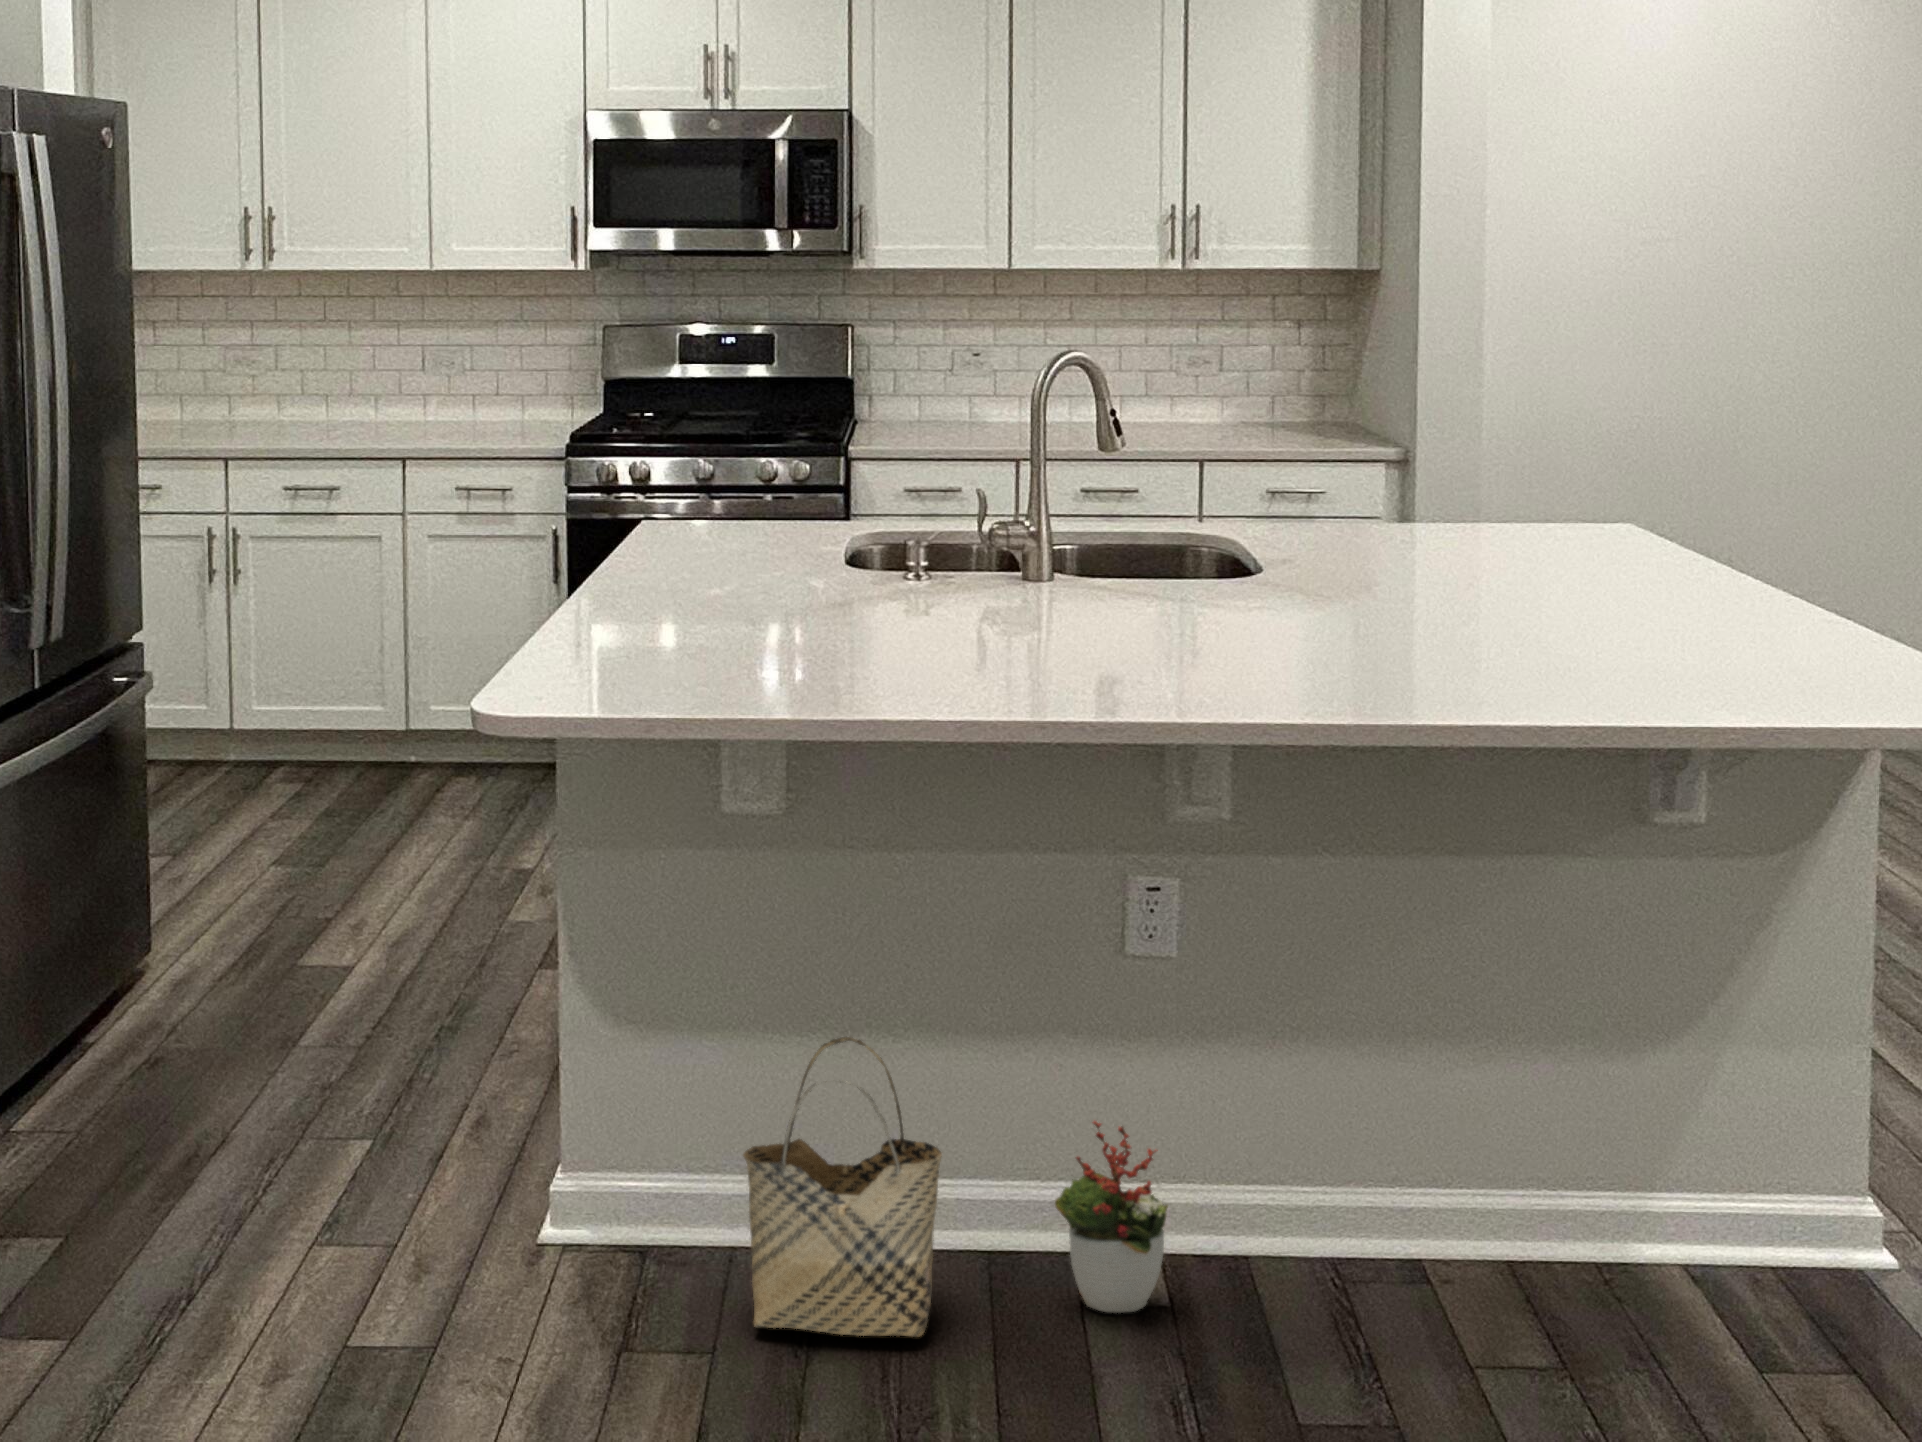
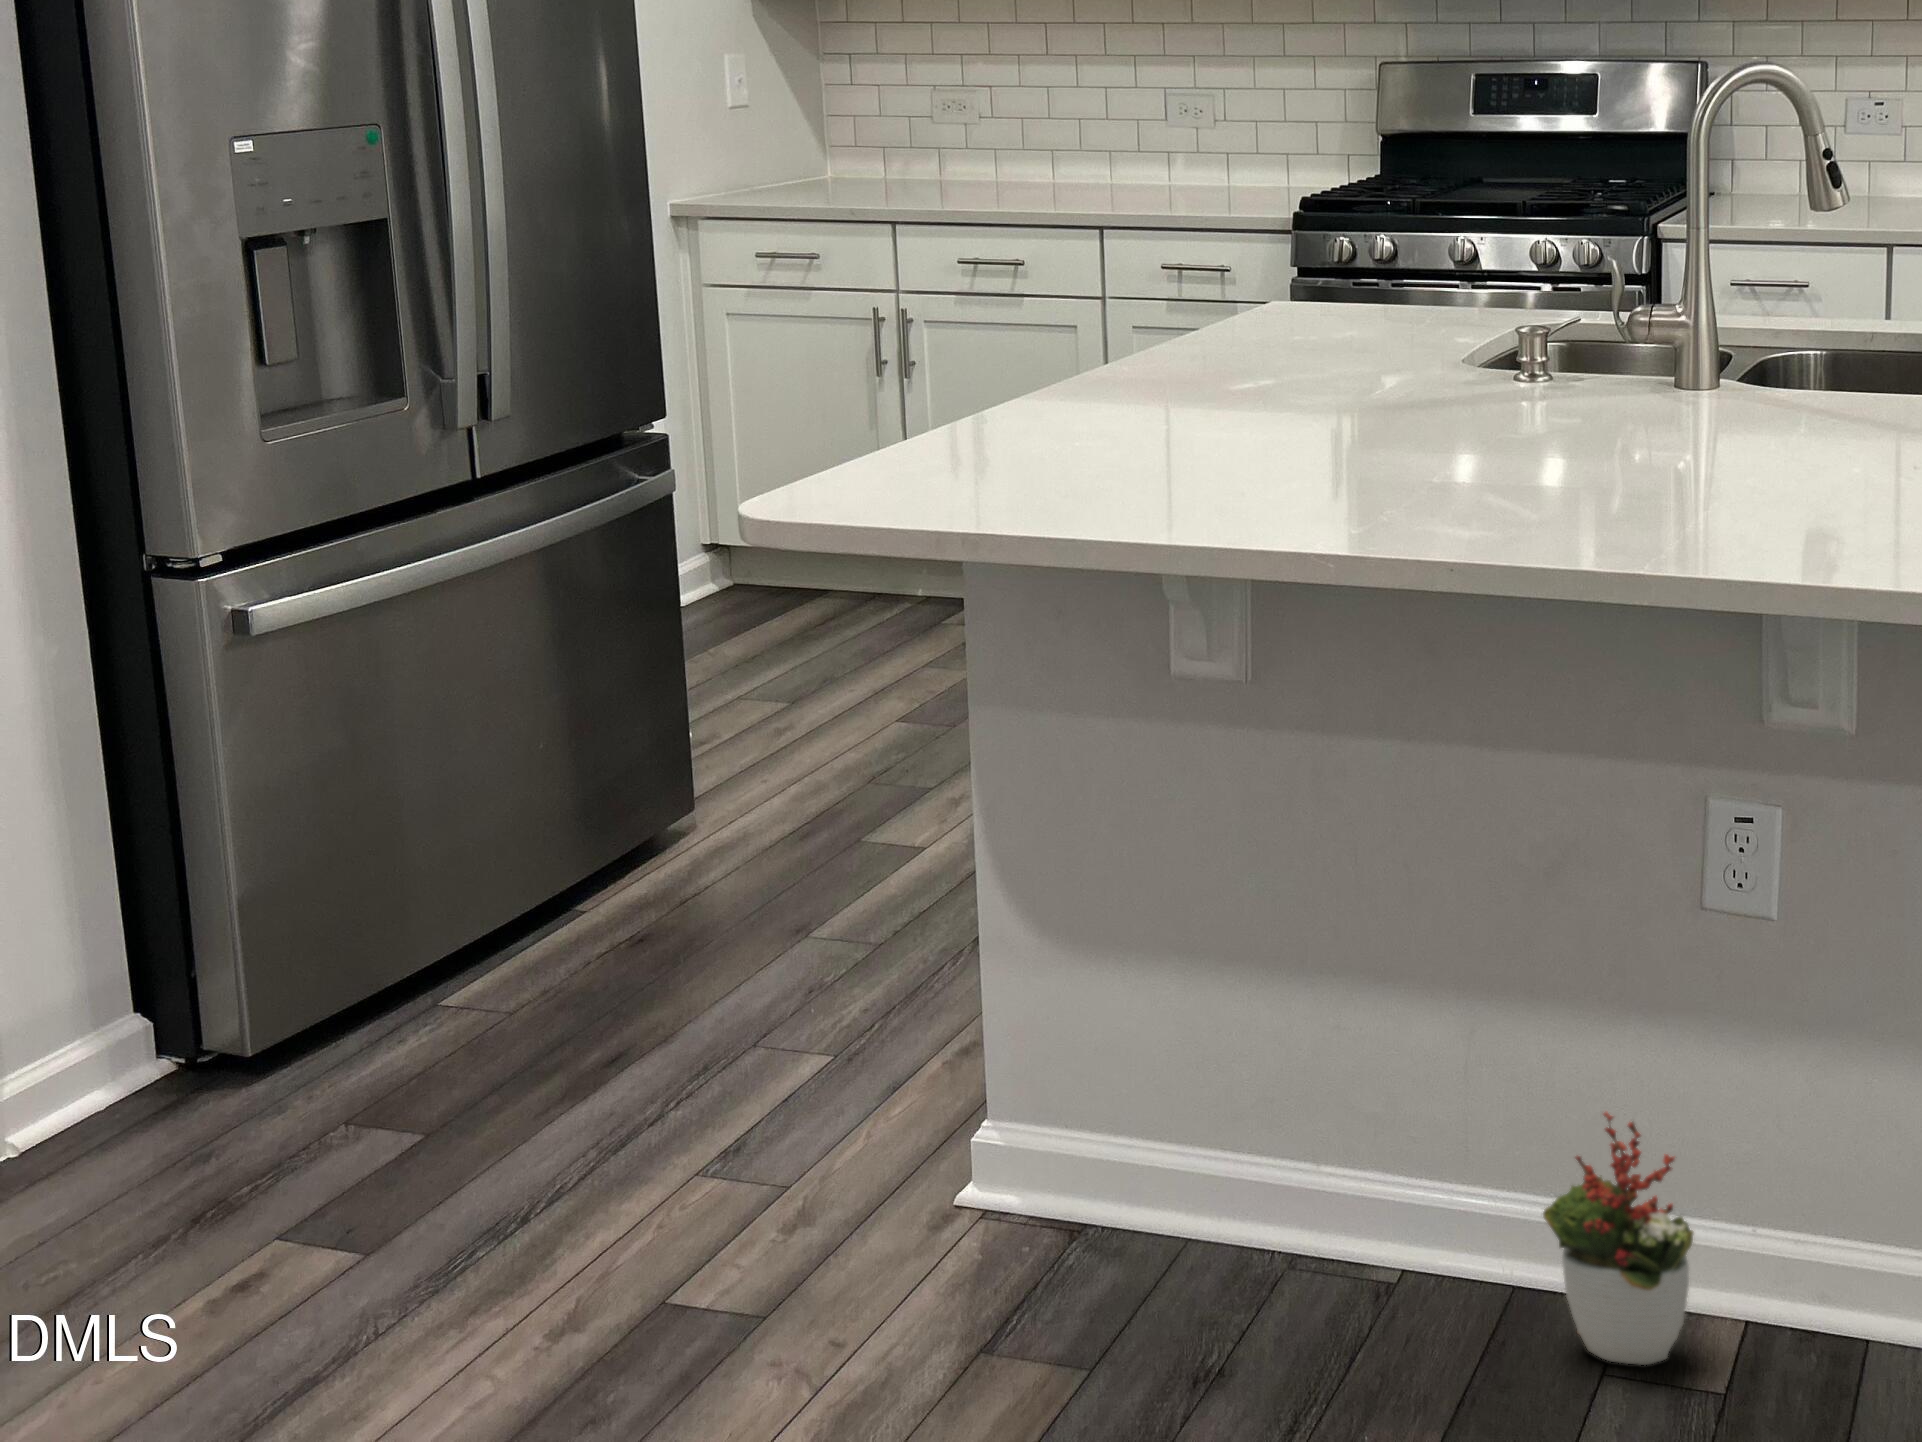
woven basket: present [743,1037,942,1337] -> none [1139,973,1392,1361]

